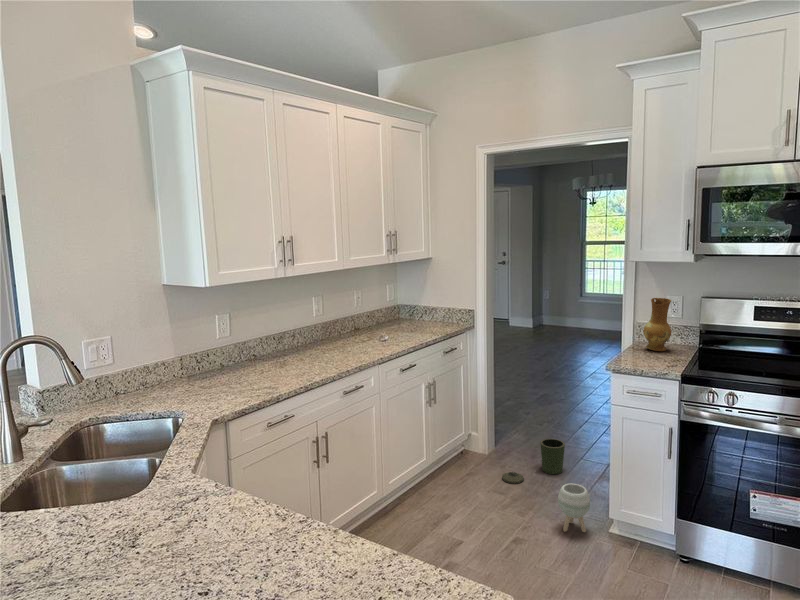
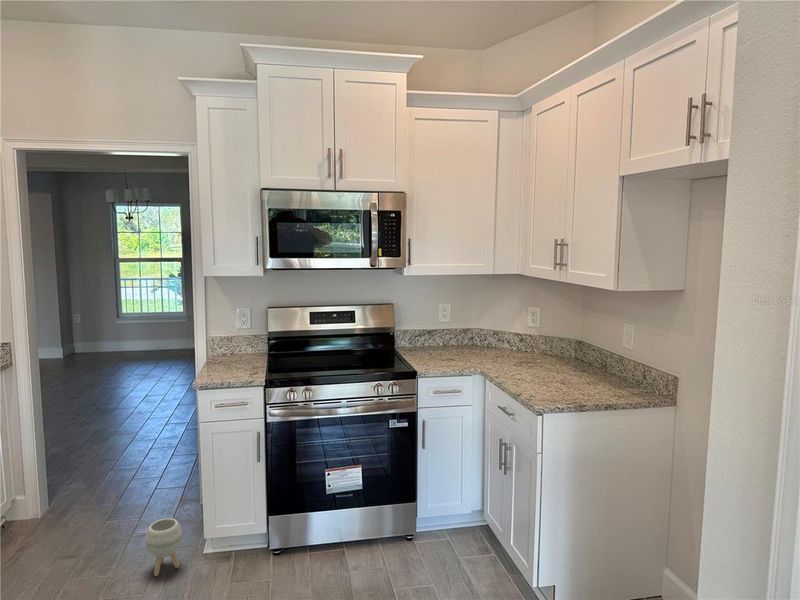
ceramic jug: present [643,298,671,351] -> none [220,310,245,362]
trash can: present [502,439,565,484] -> none [61,476,139,547]

